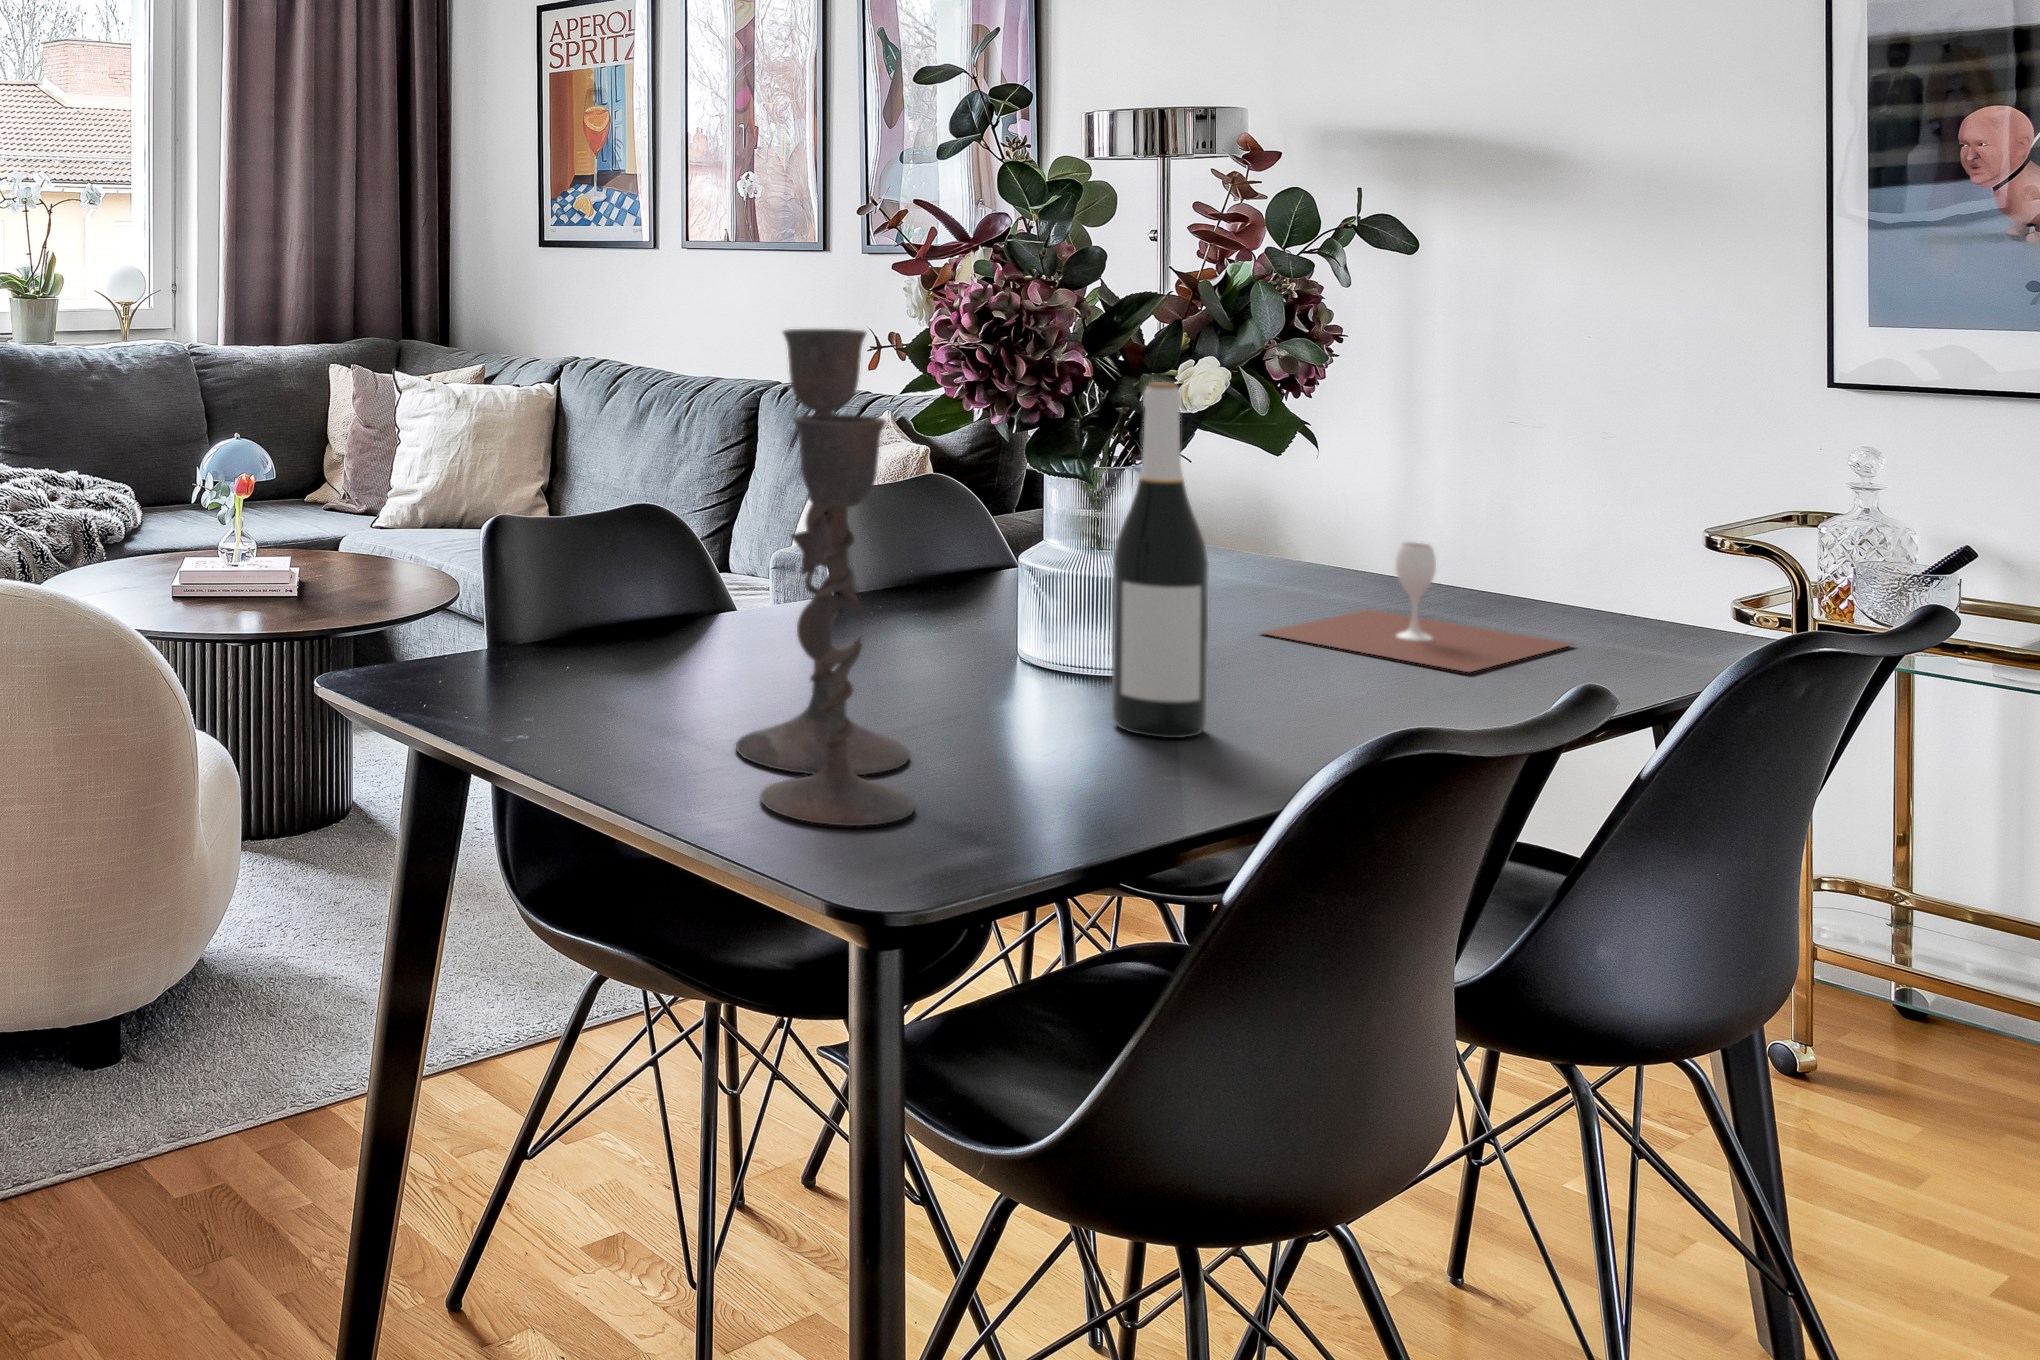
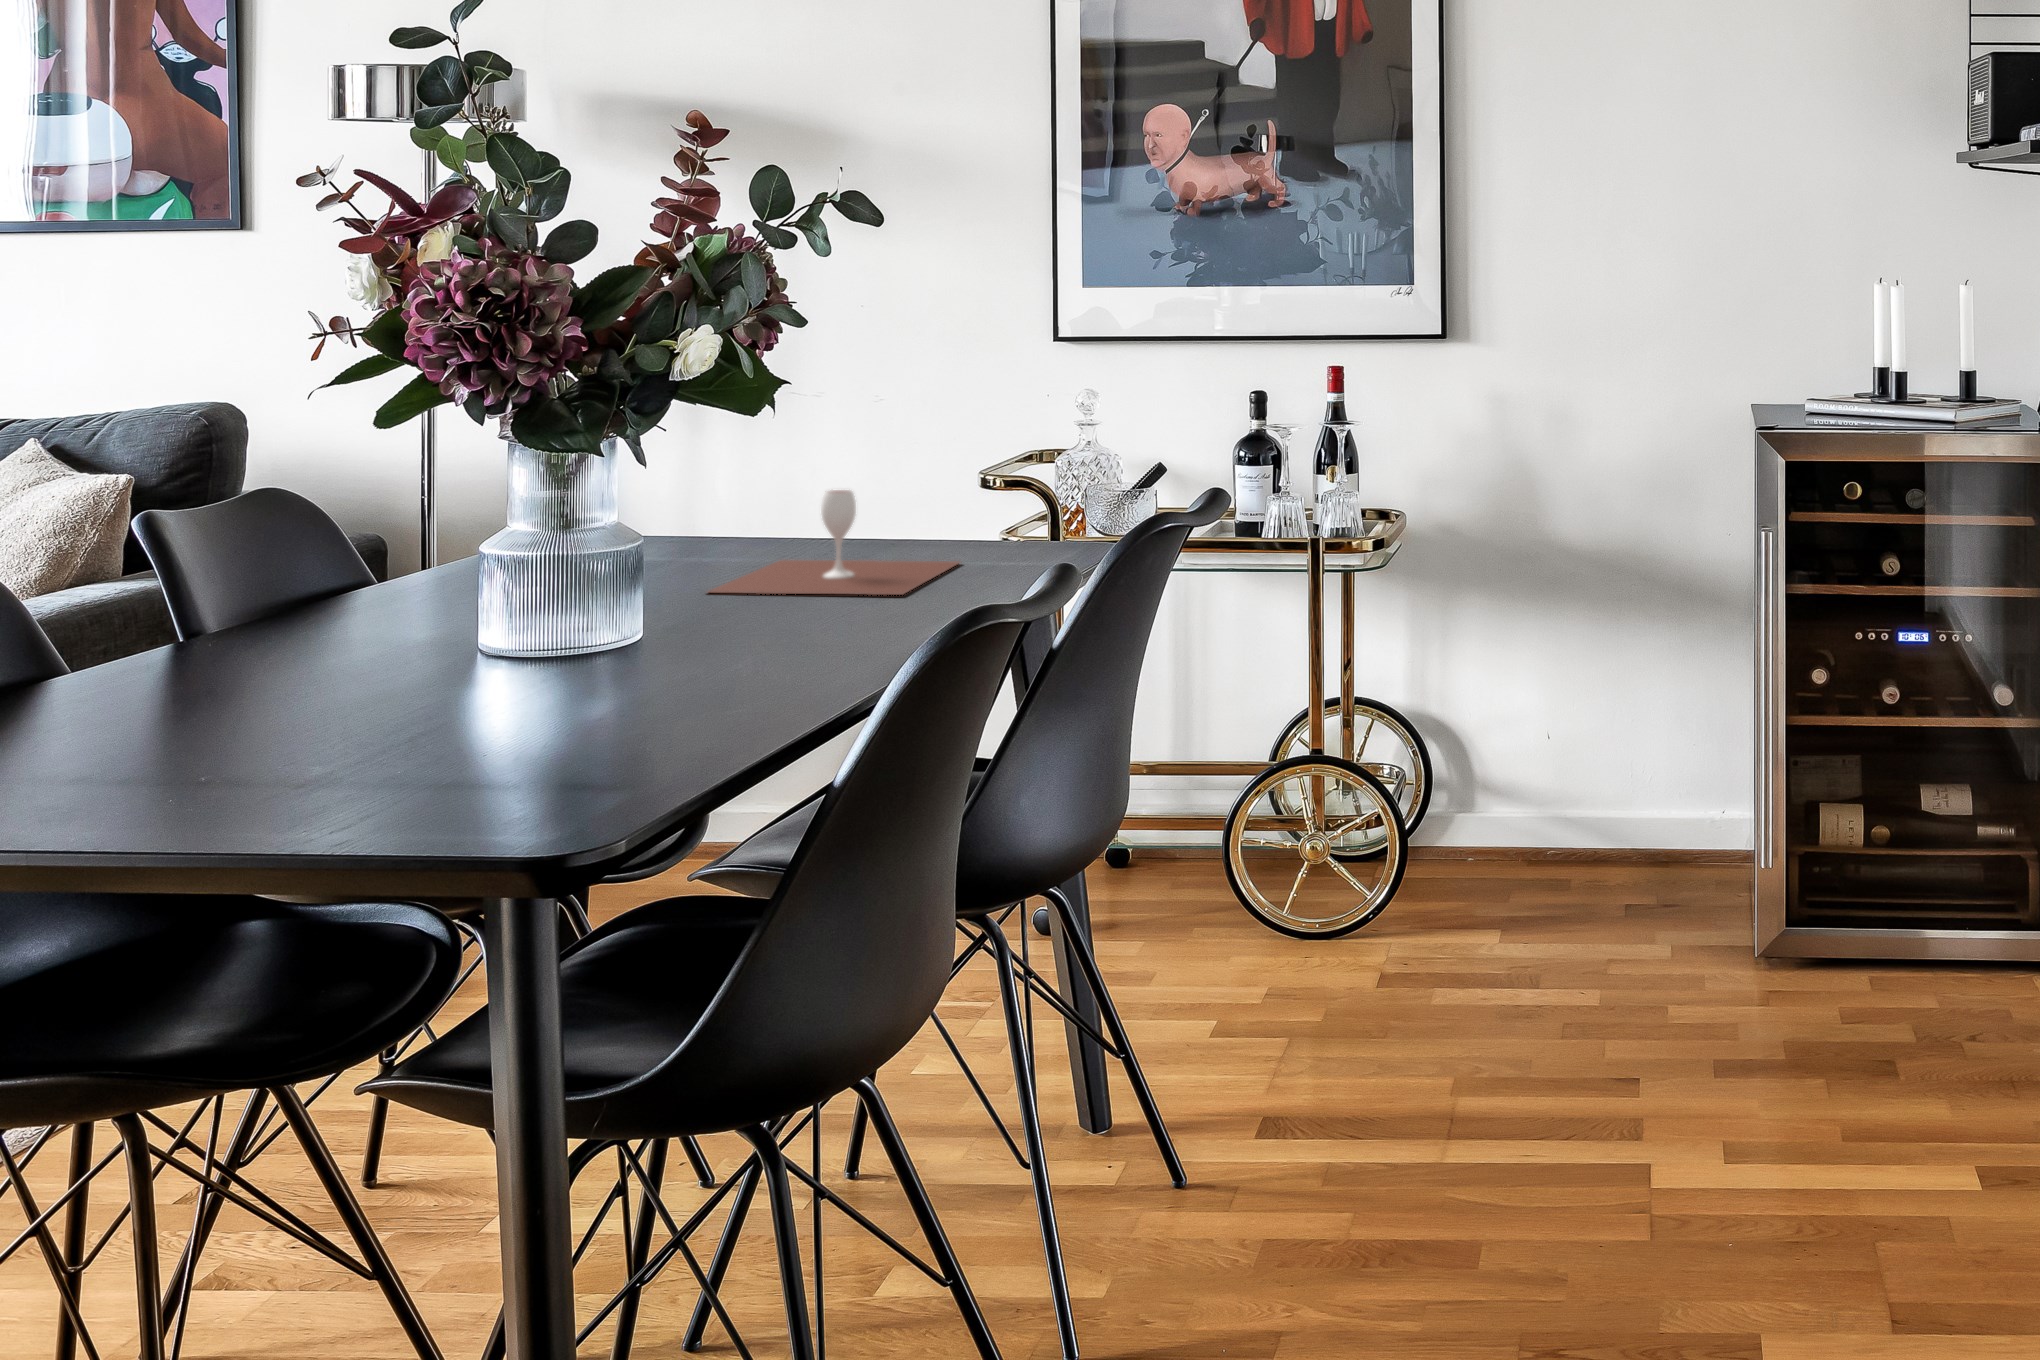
candlestick: present [736,329,915,826] -> none [265,310,531,825]
wine bottle: present [1112,382,1209,738] -> none [642,351,735,690]

